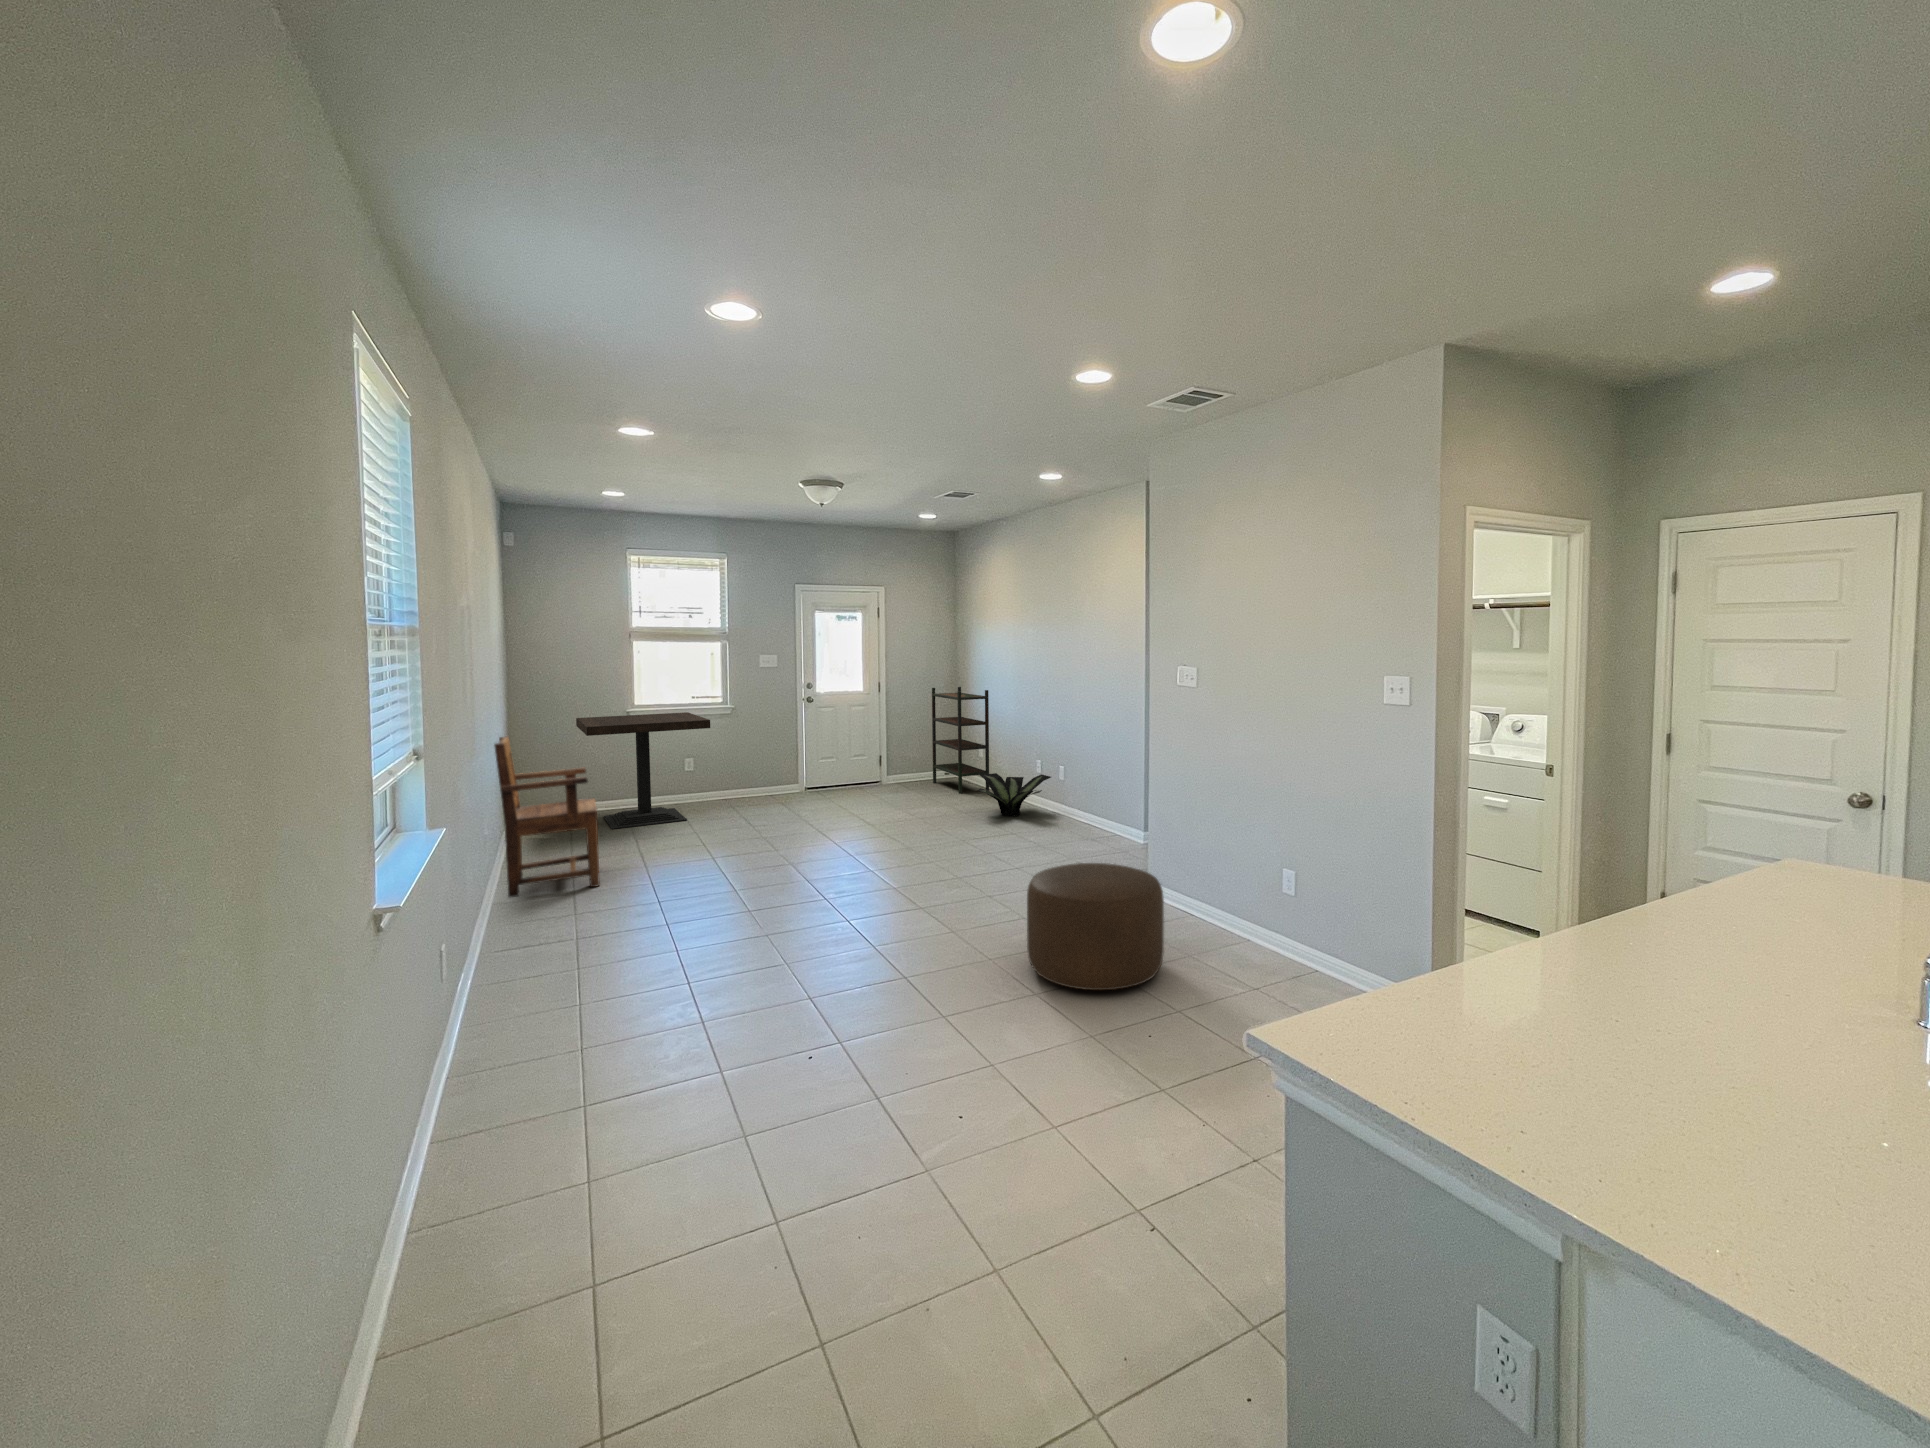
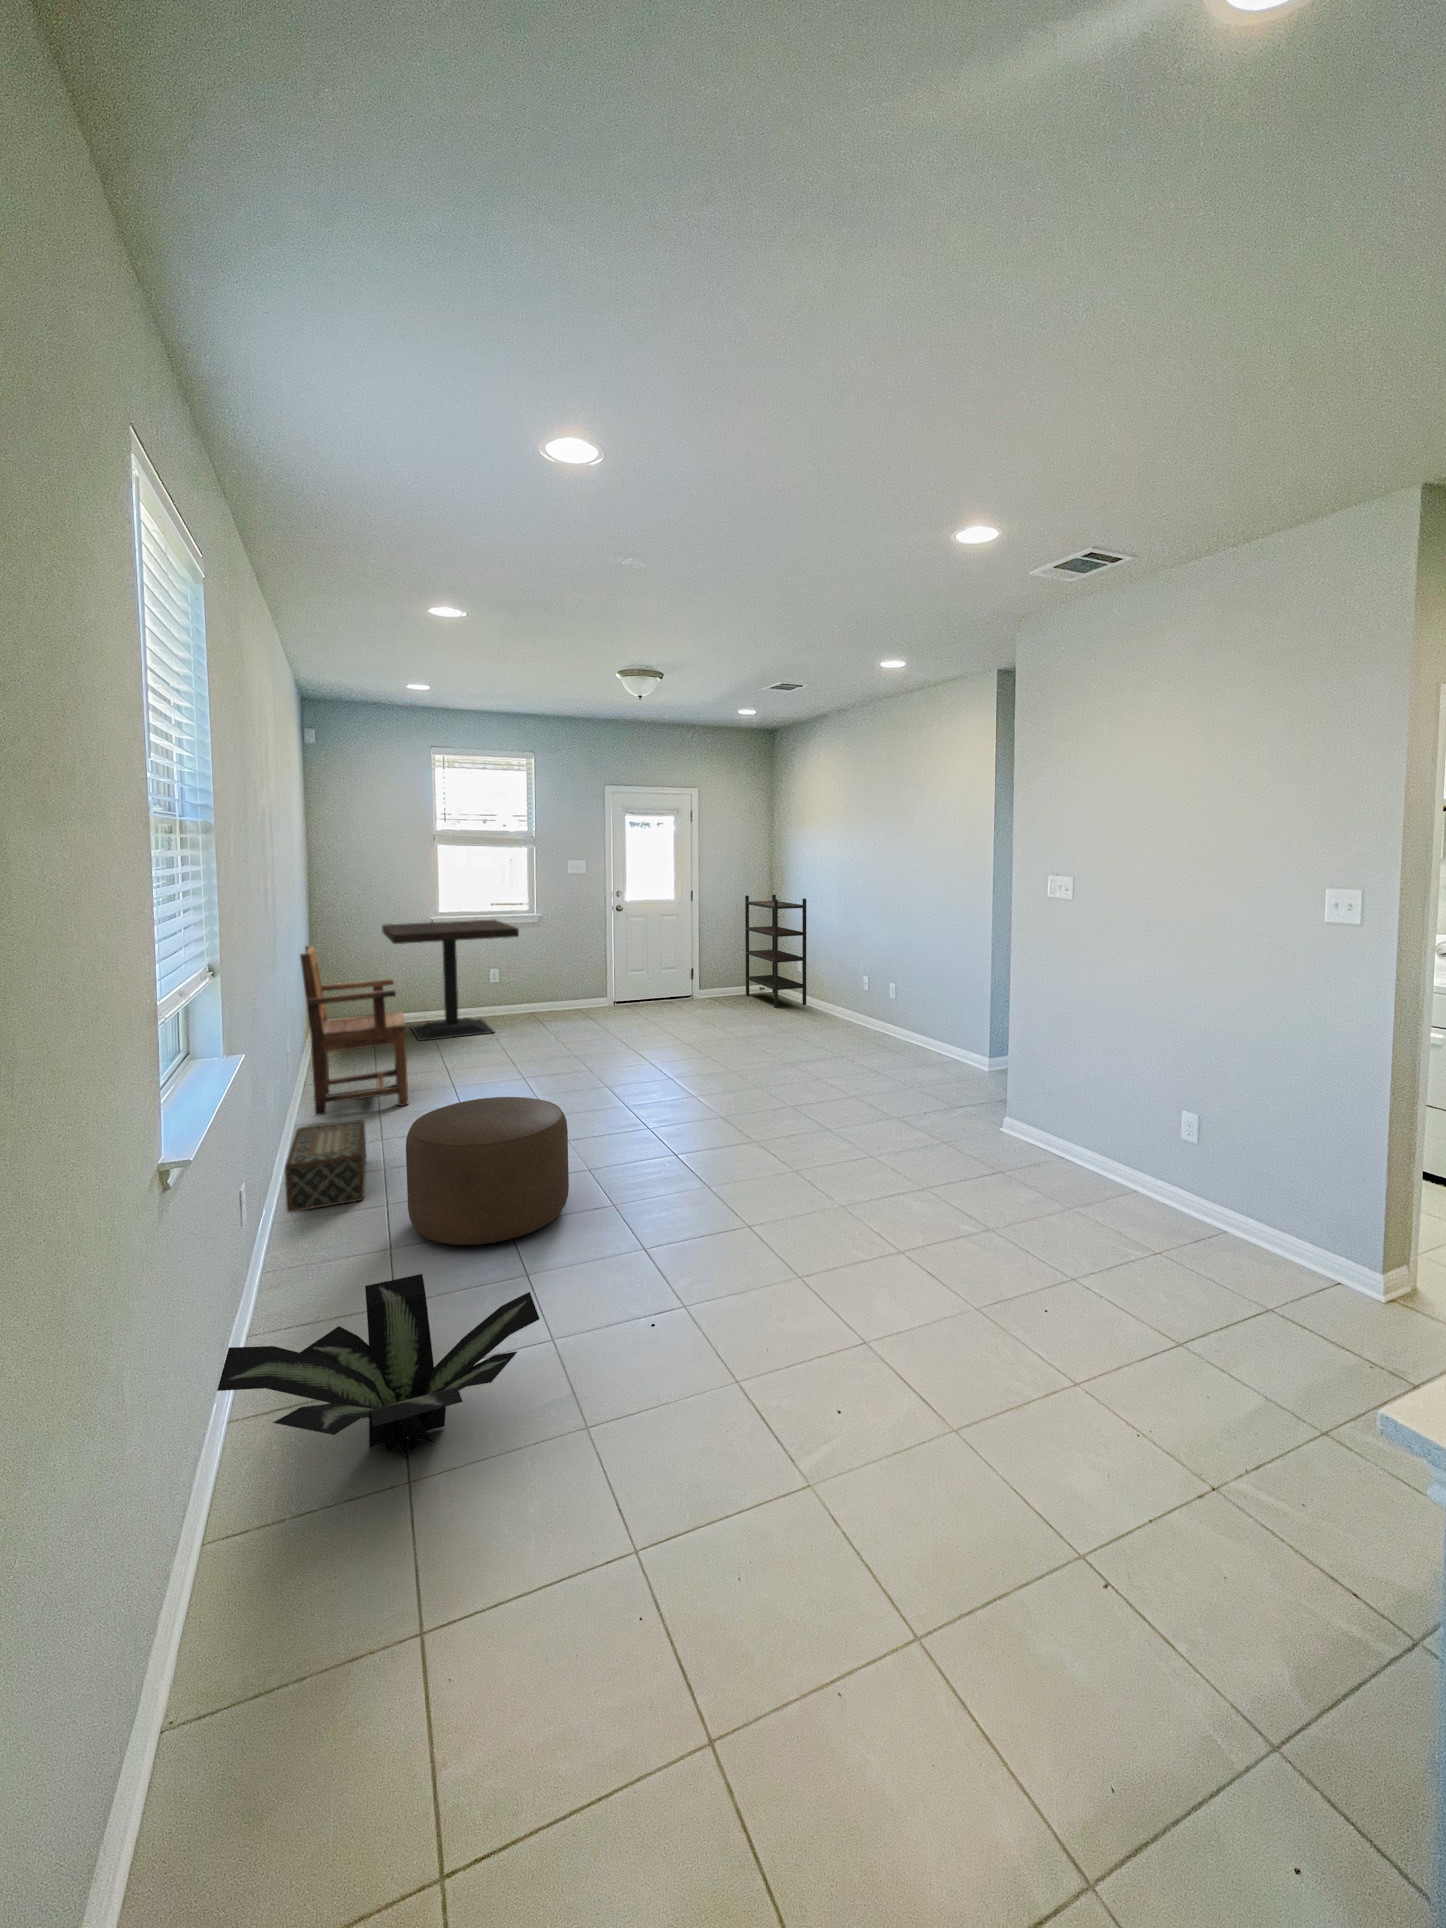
potted plant: present [978,773,1051,816] -> present [217,1274,540,1458]
ottoman: present [1027,863,1164,990] -> present [406,1097,569,1245]
woven basket: none [479,896,558,981] -> present [285,1120,366,1212]

